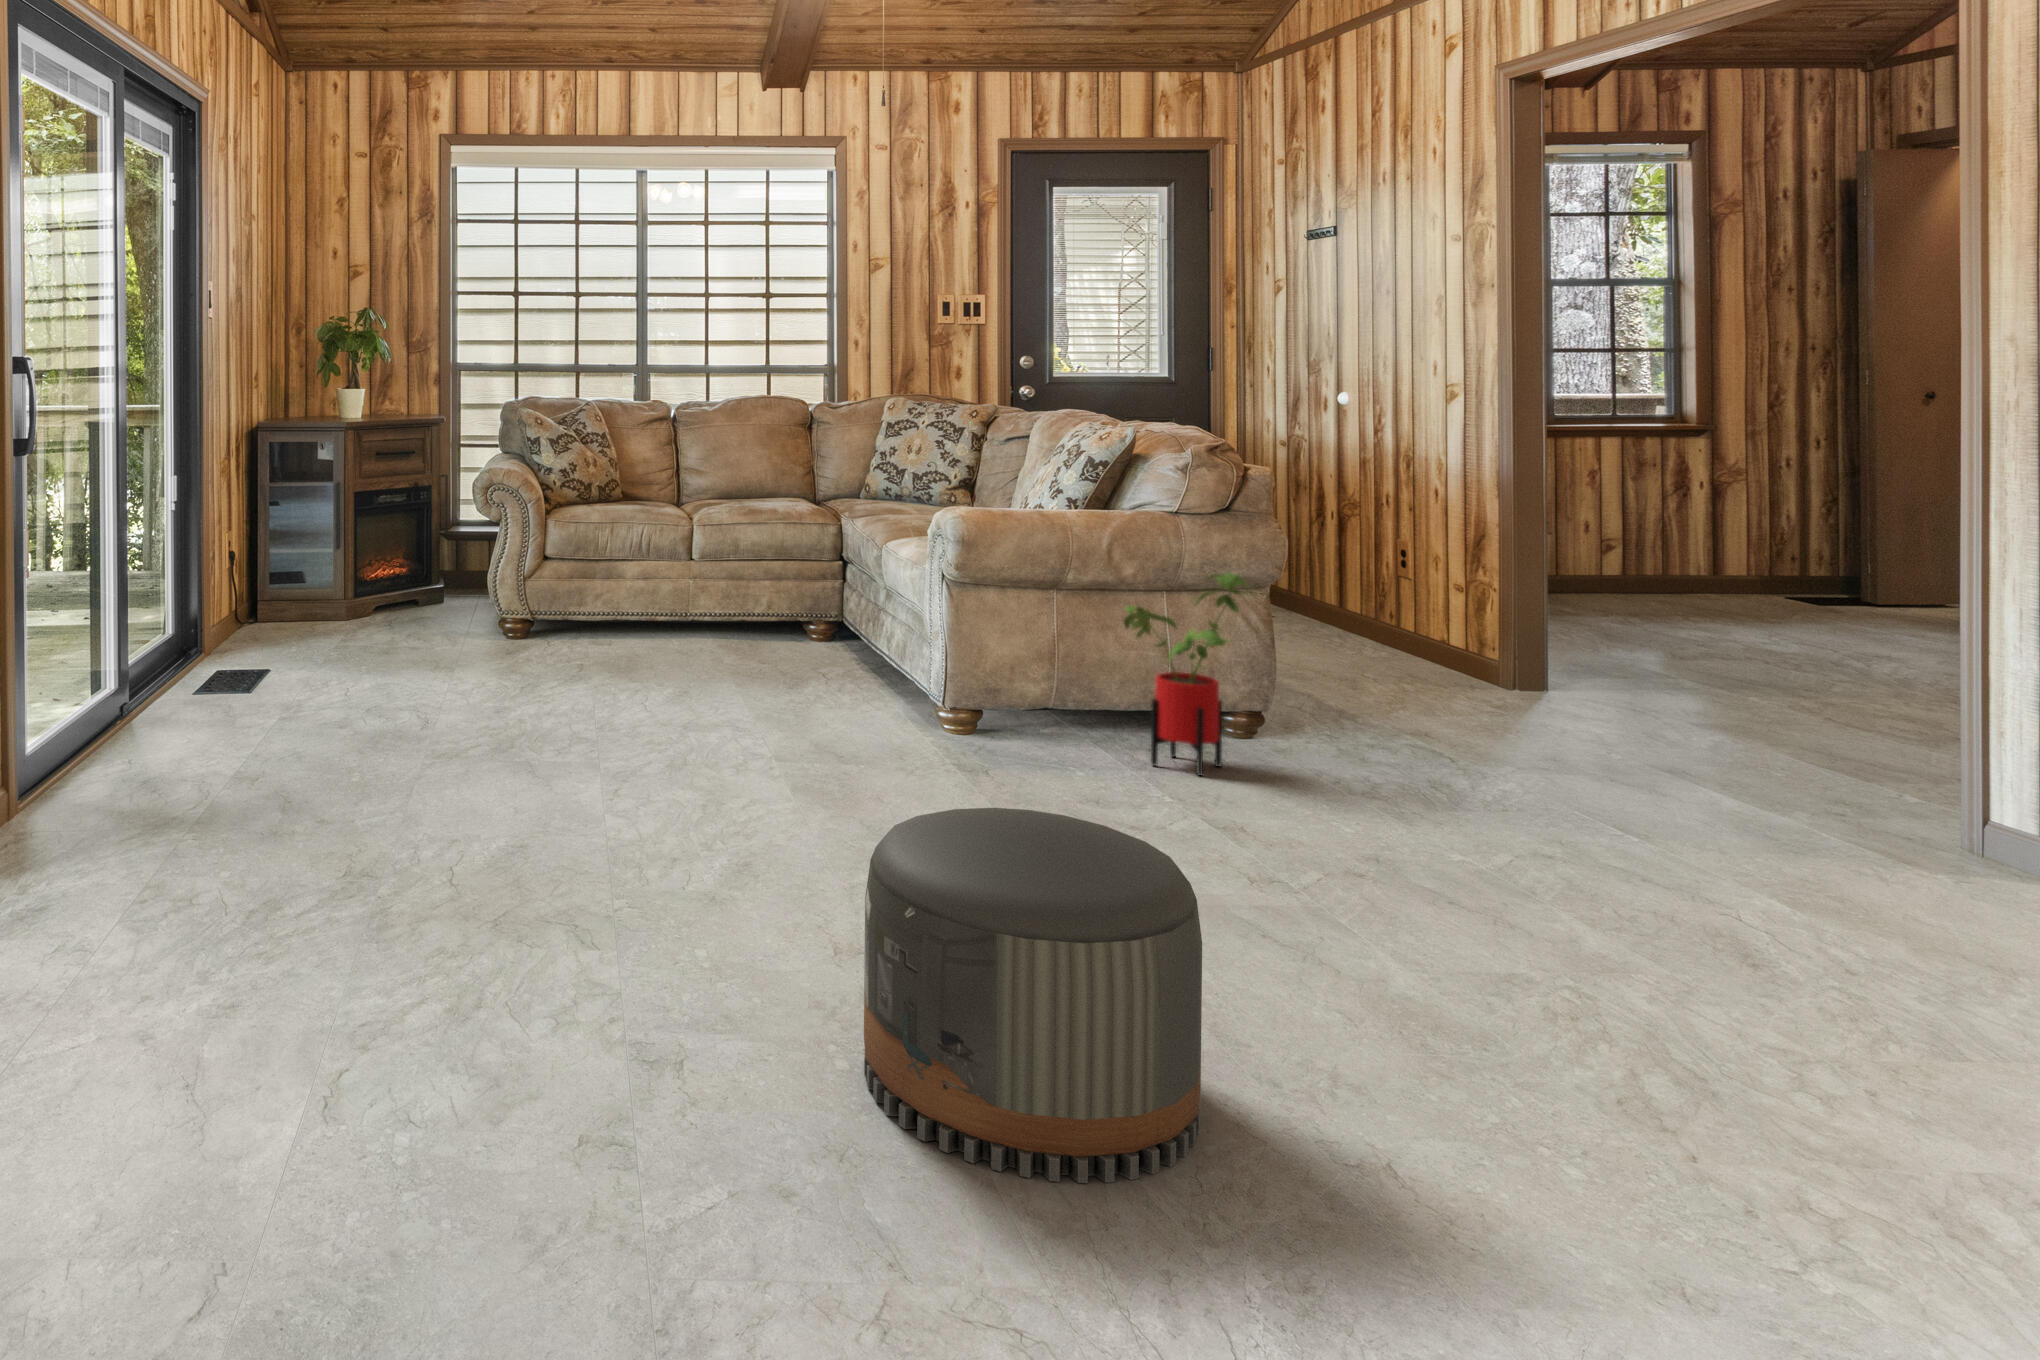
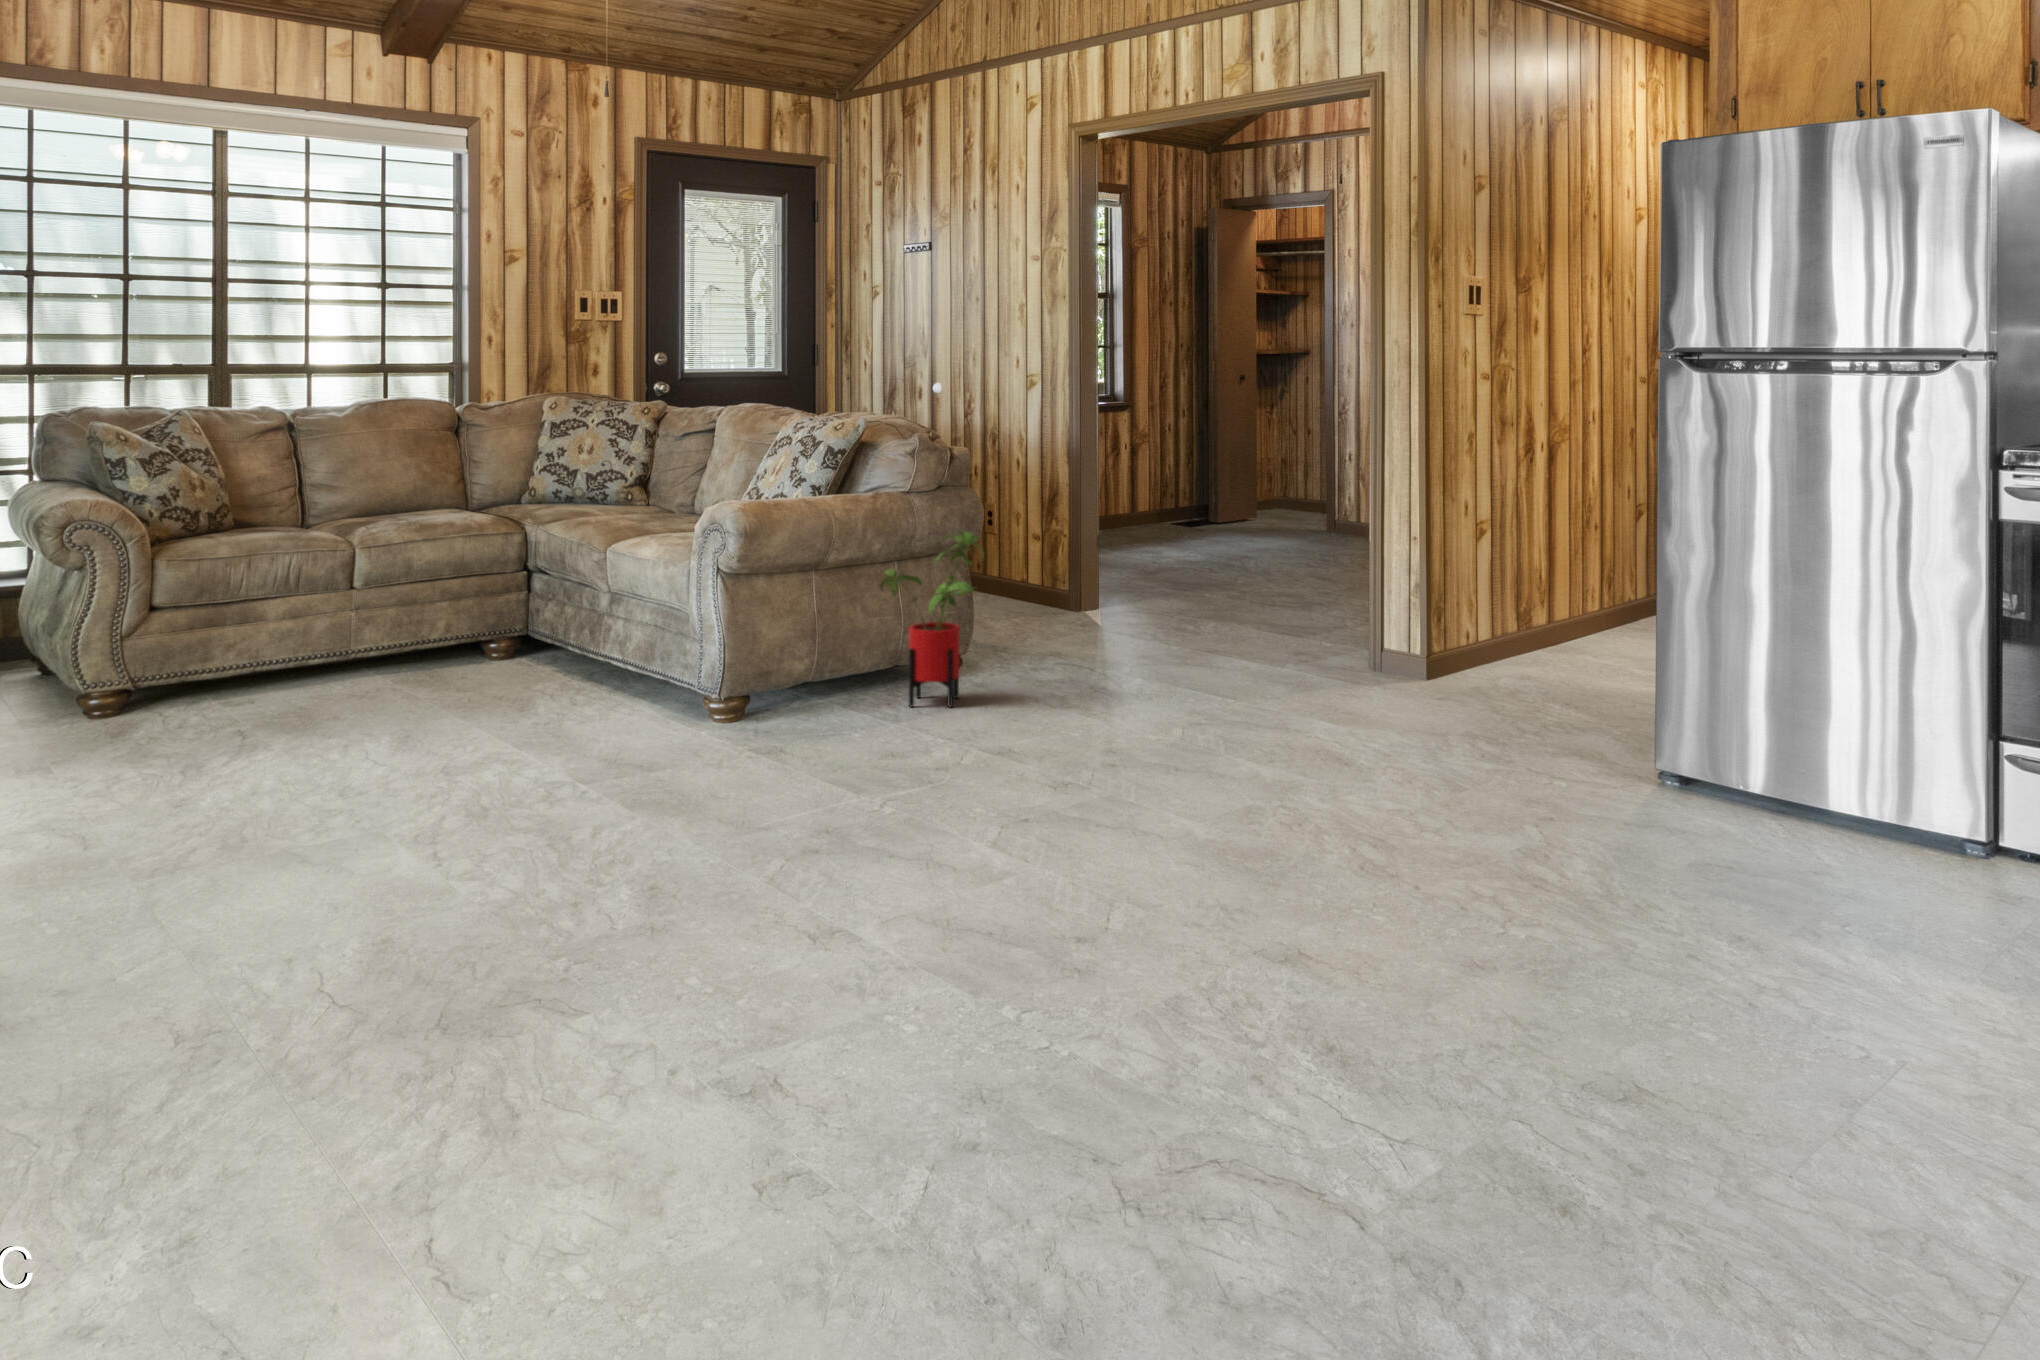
pouf: present [864,808,1202,1183] -> none [924,723,1189,1011]

